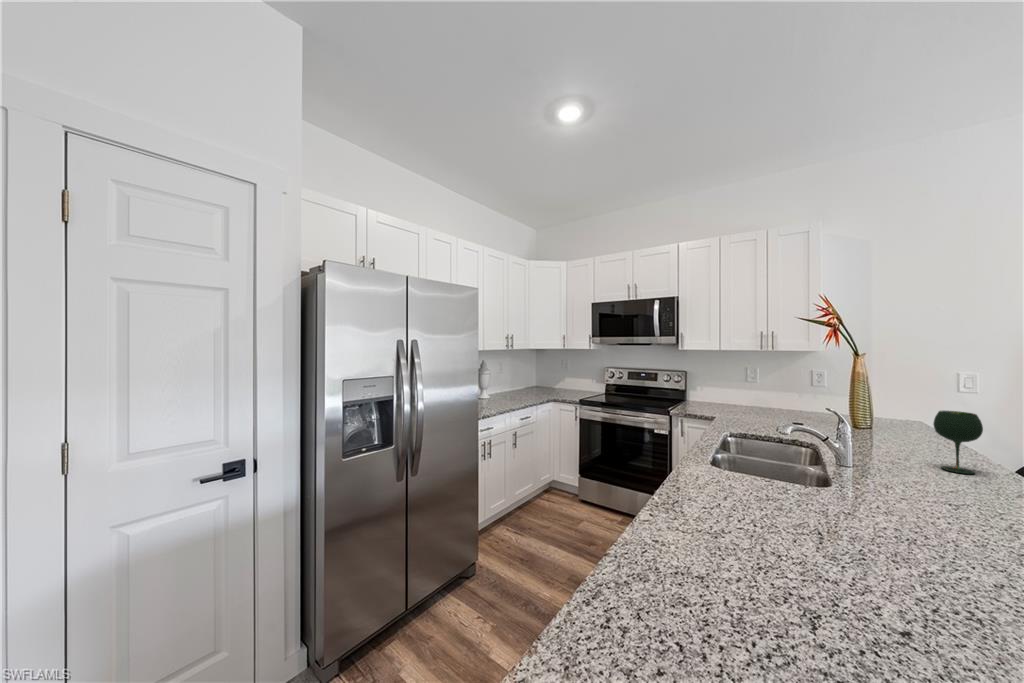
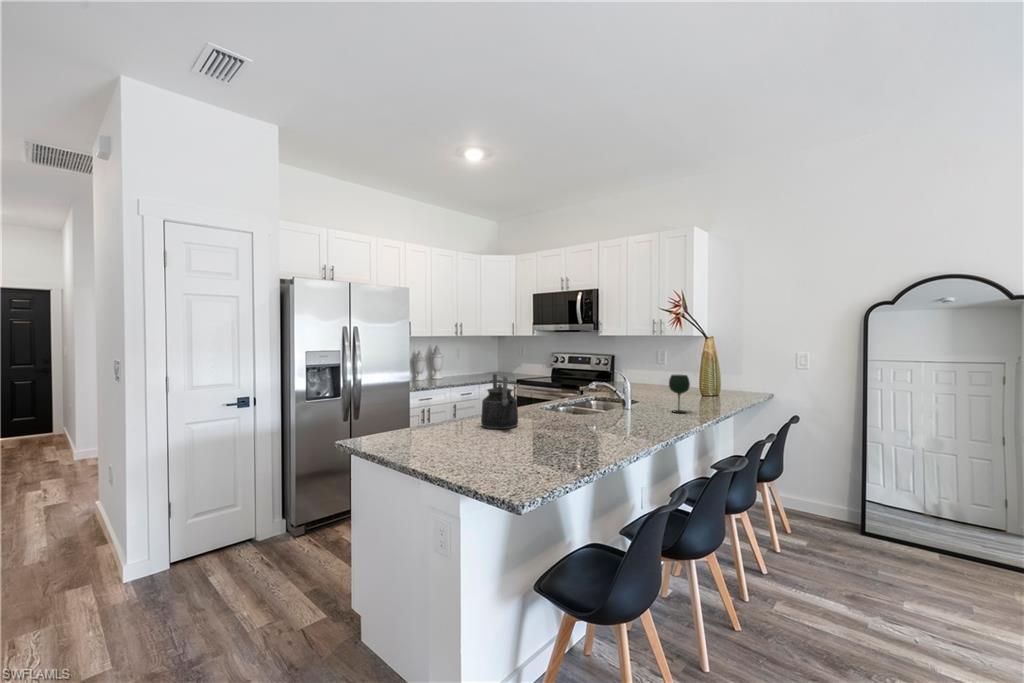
kettle: none [738,426,884,561] -> present [481,373,518,429]

